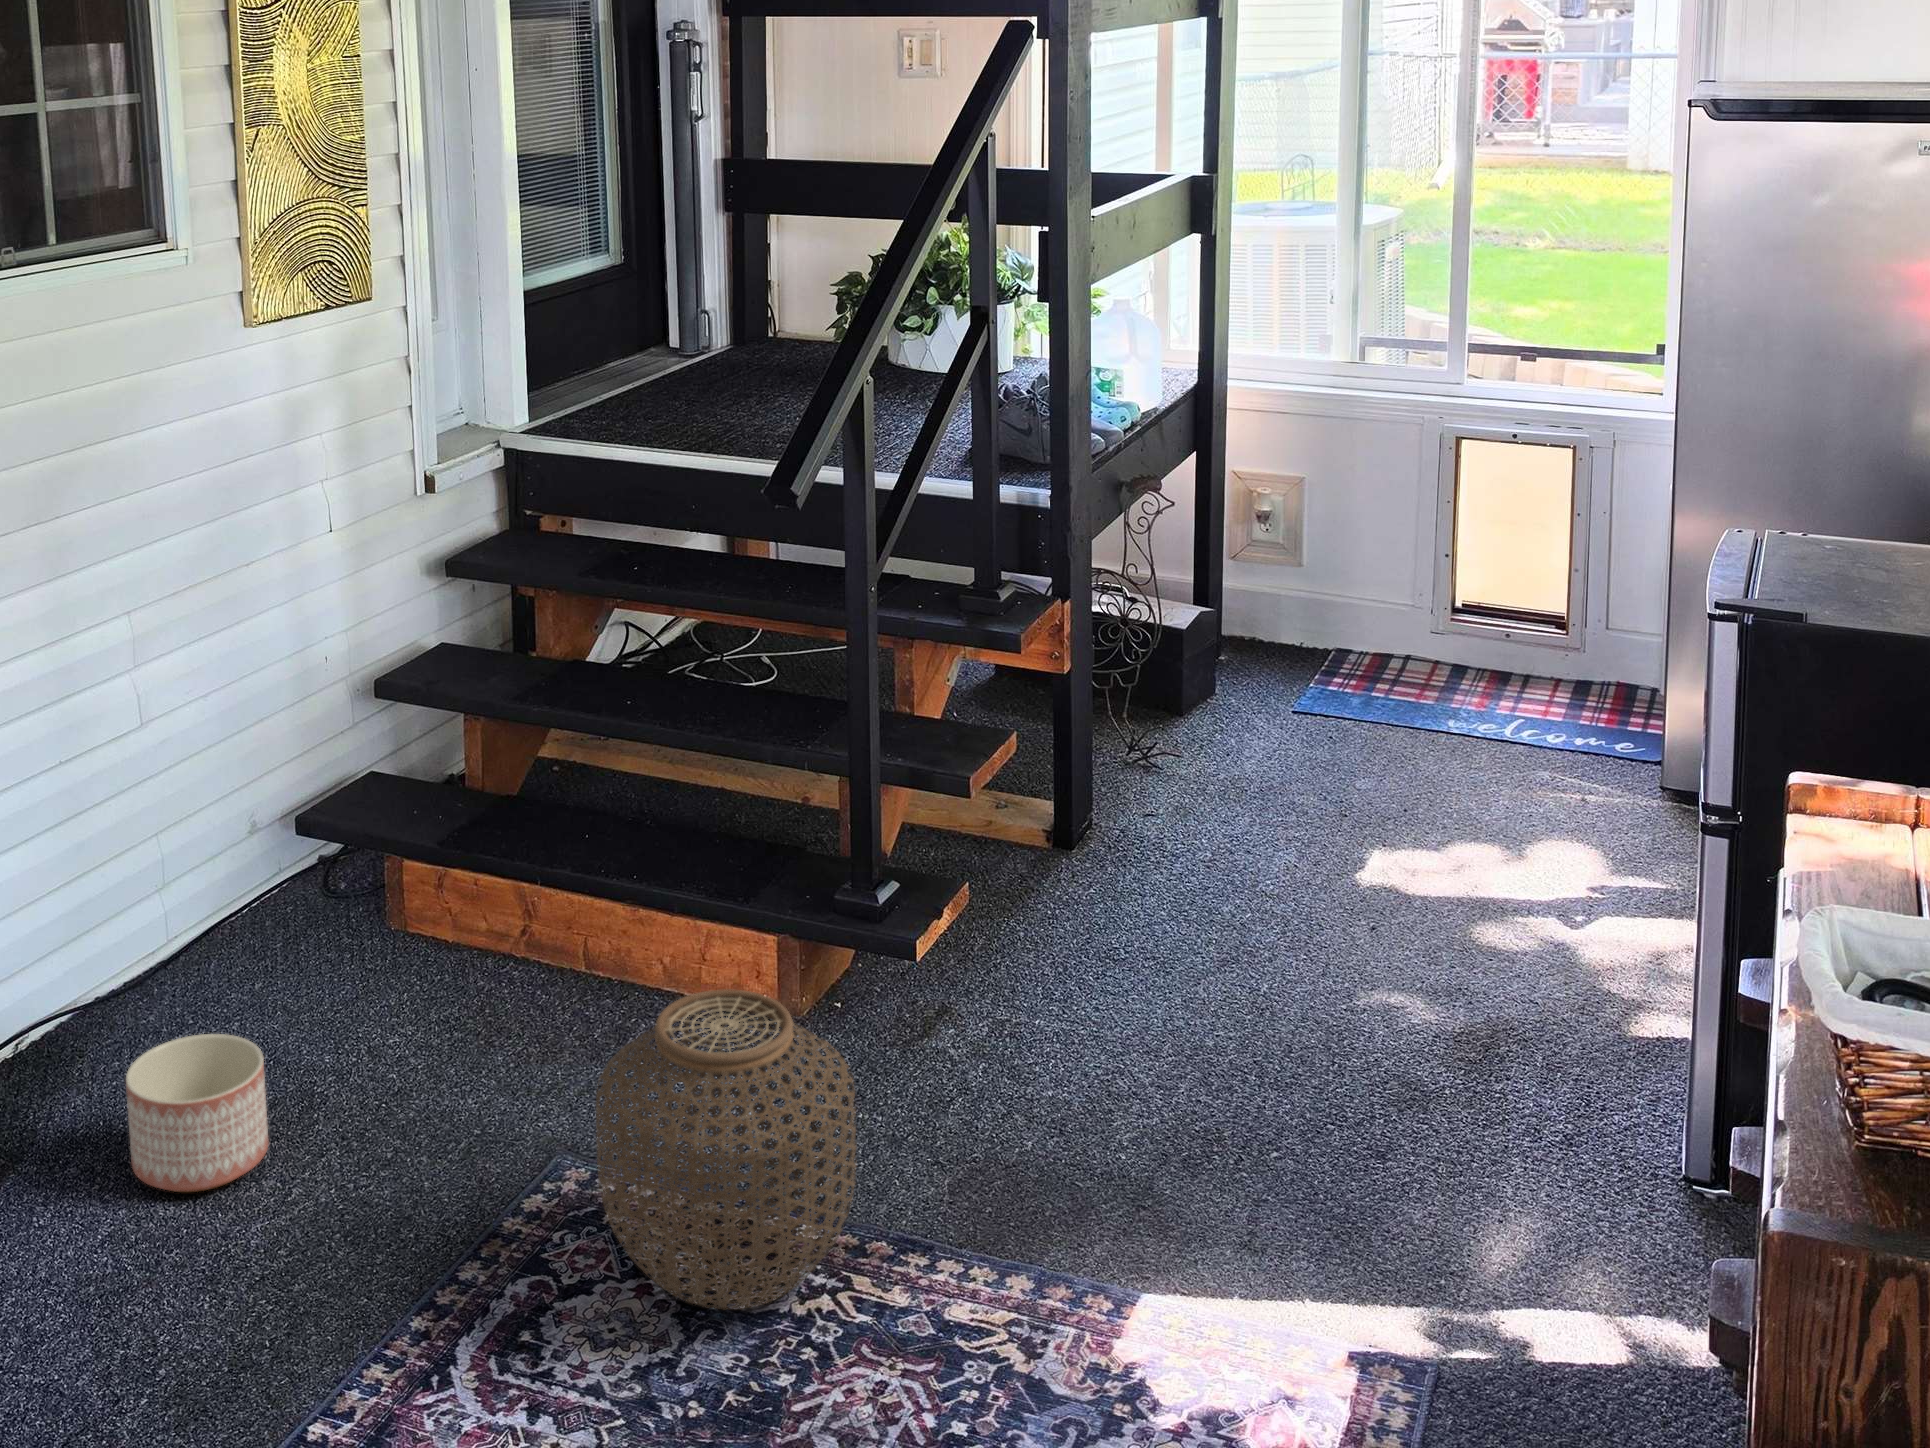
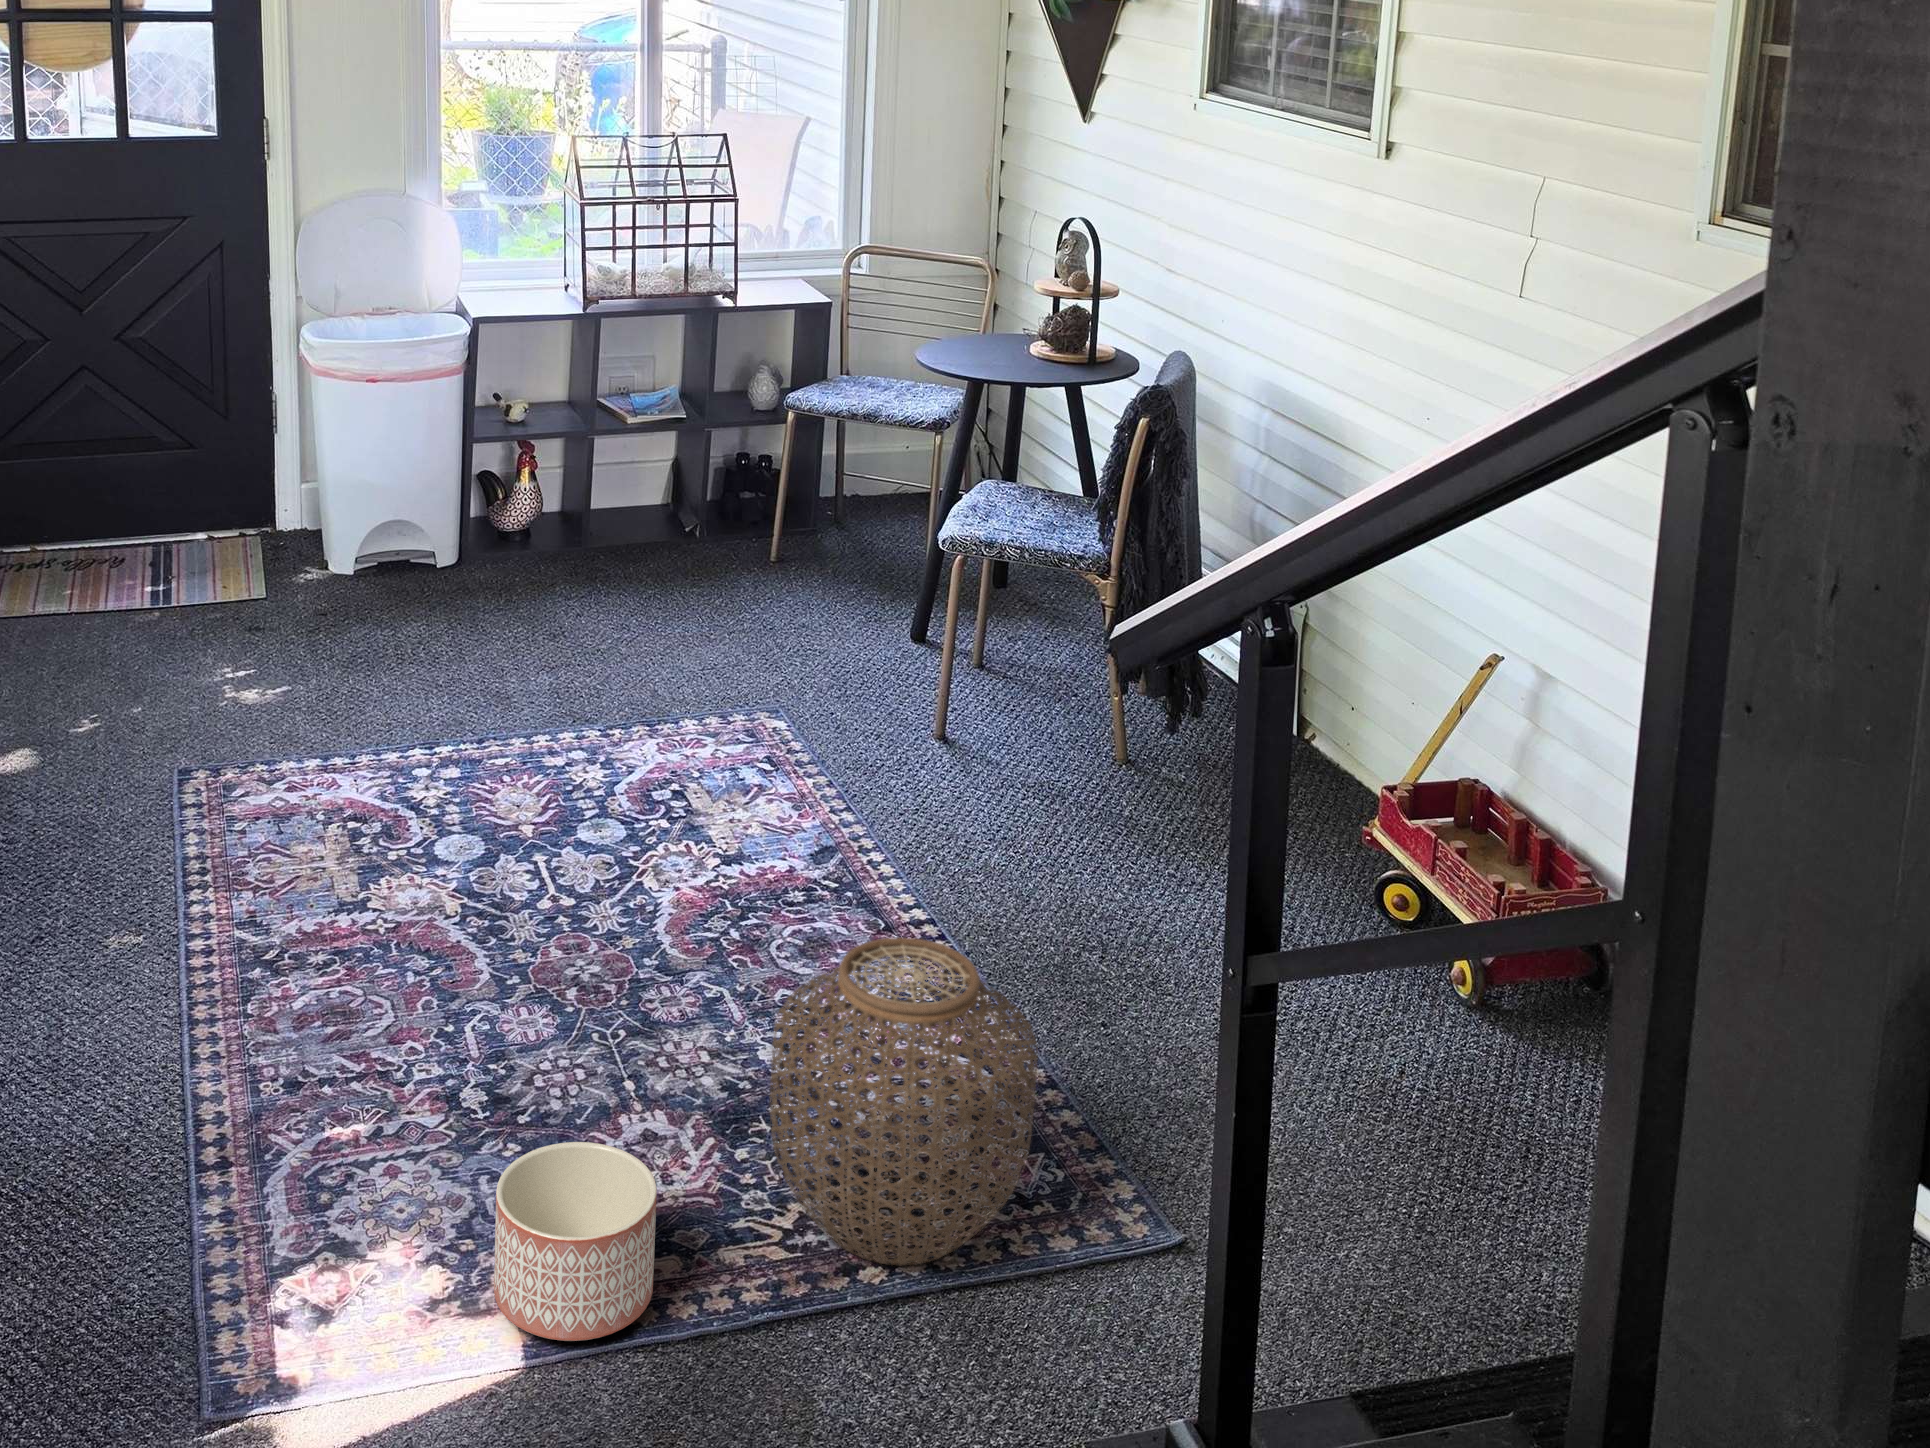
planter: present [126,1034,268,1192] -> present [494,1142,657,1341]

